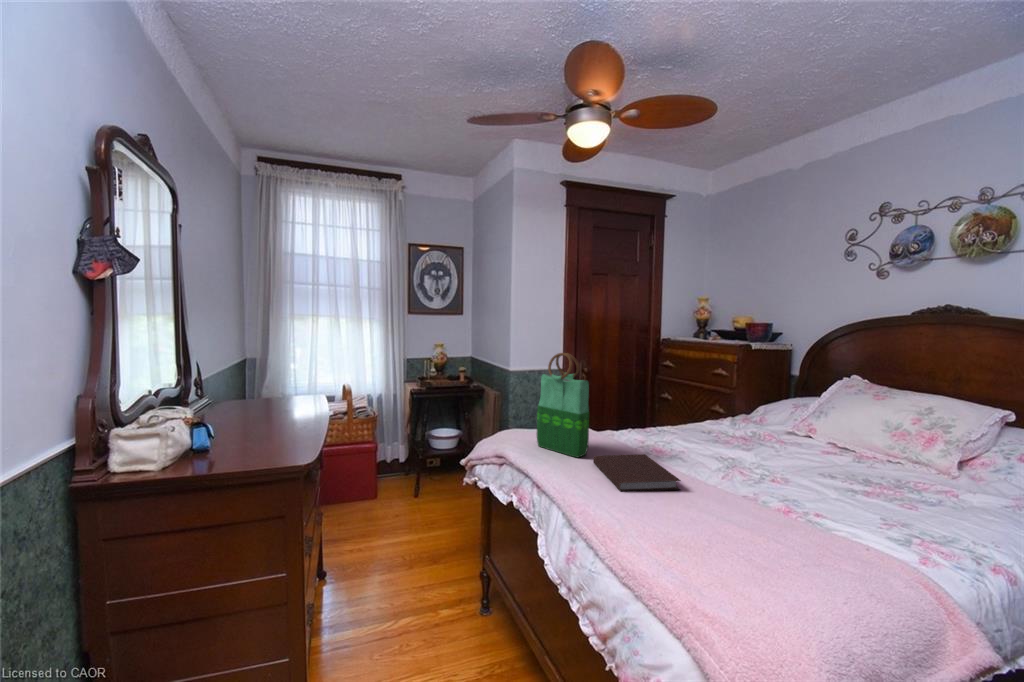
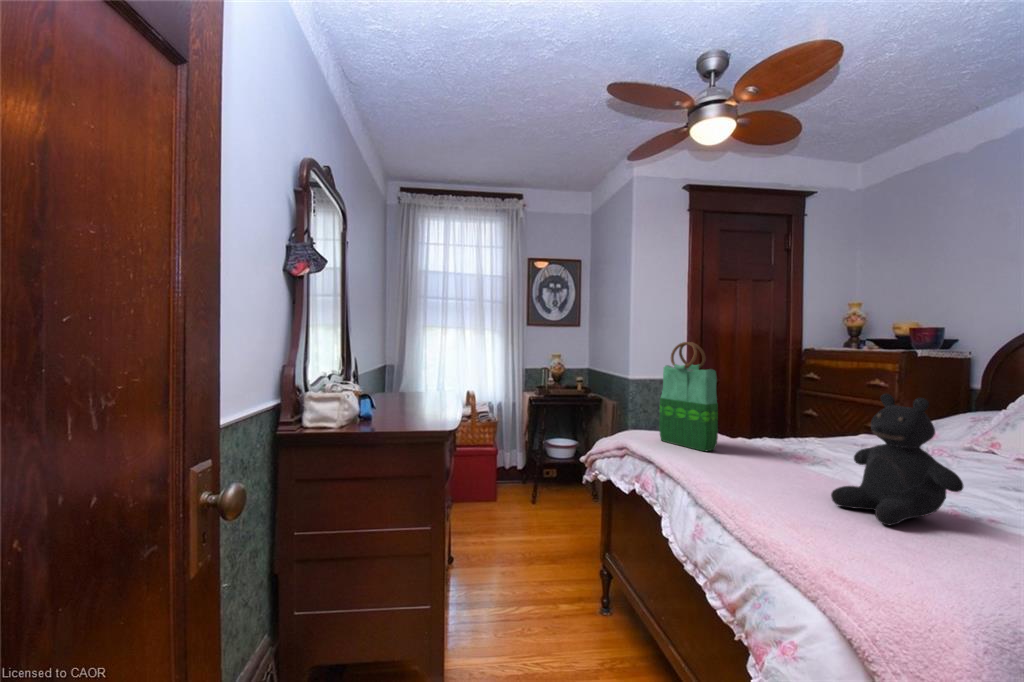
teddy bear: none [685,417,785,540] -> present [831,394,964,525]
notebook: present [593,454,681,492] -> none [723,449,829,484]

